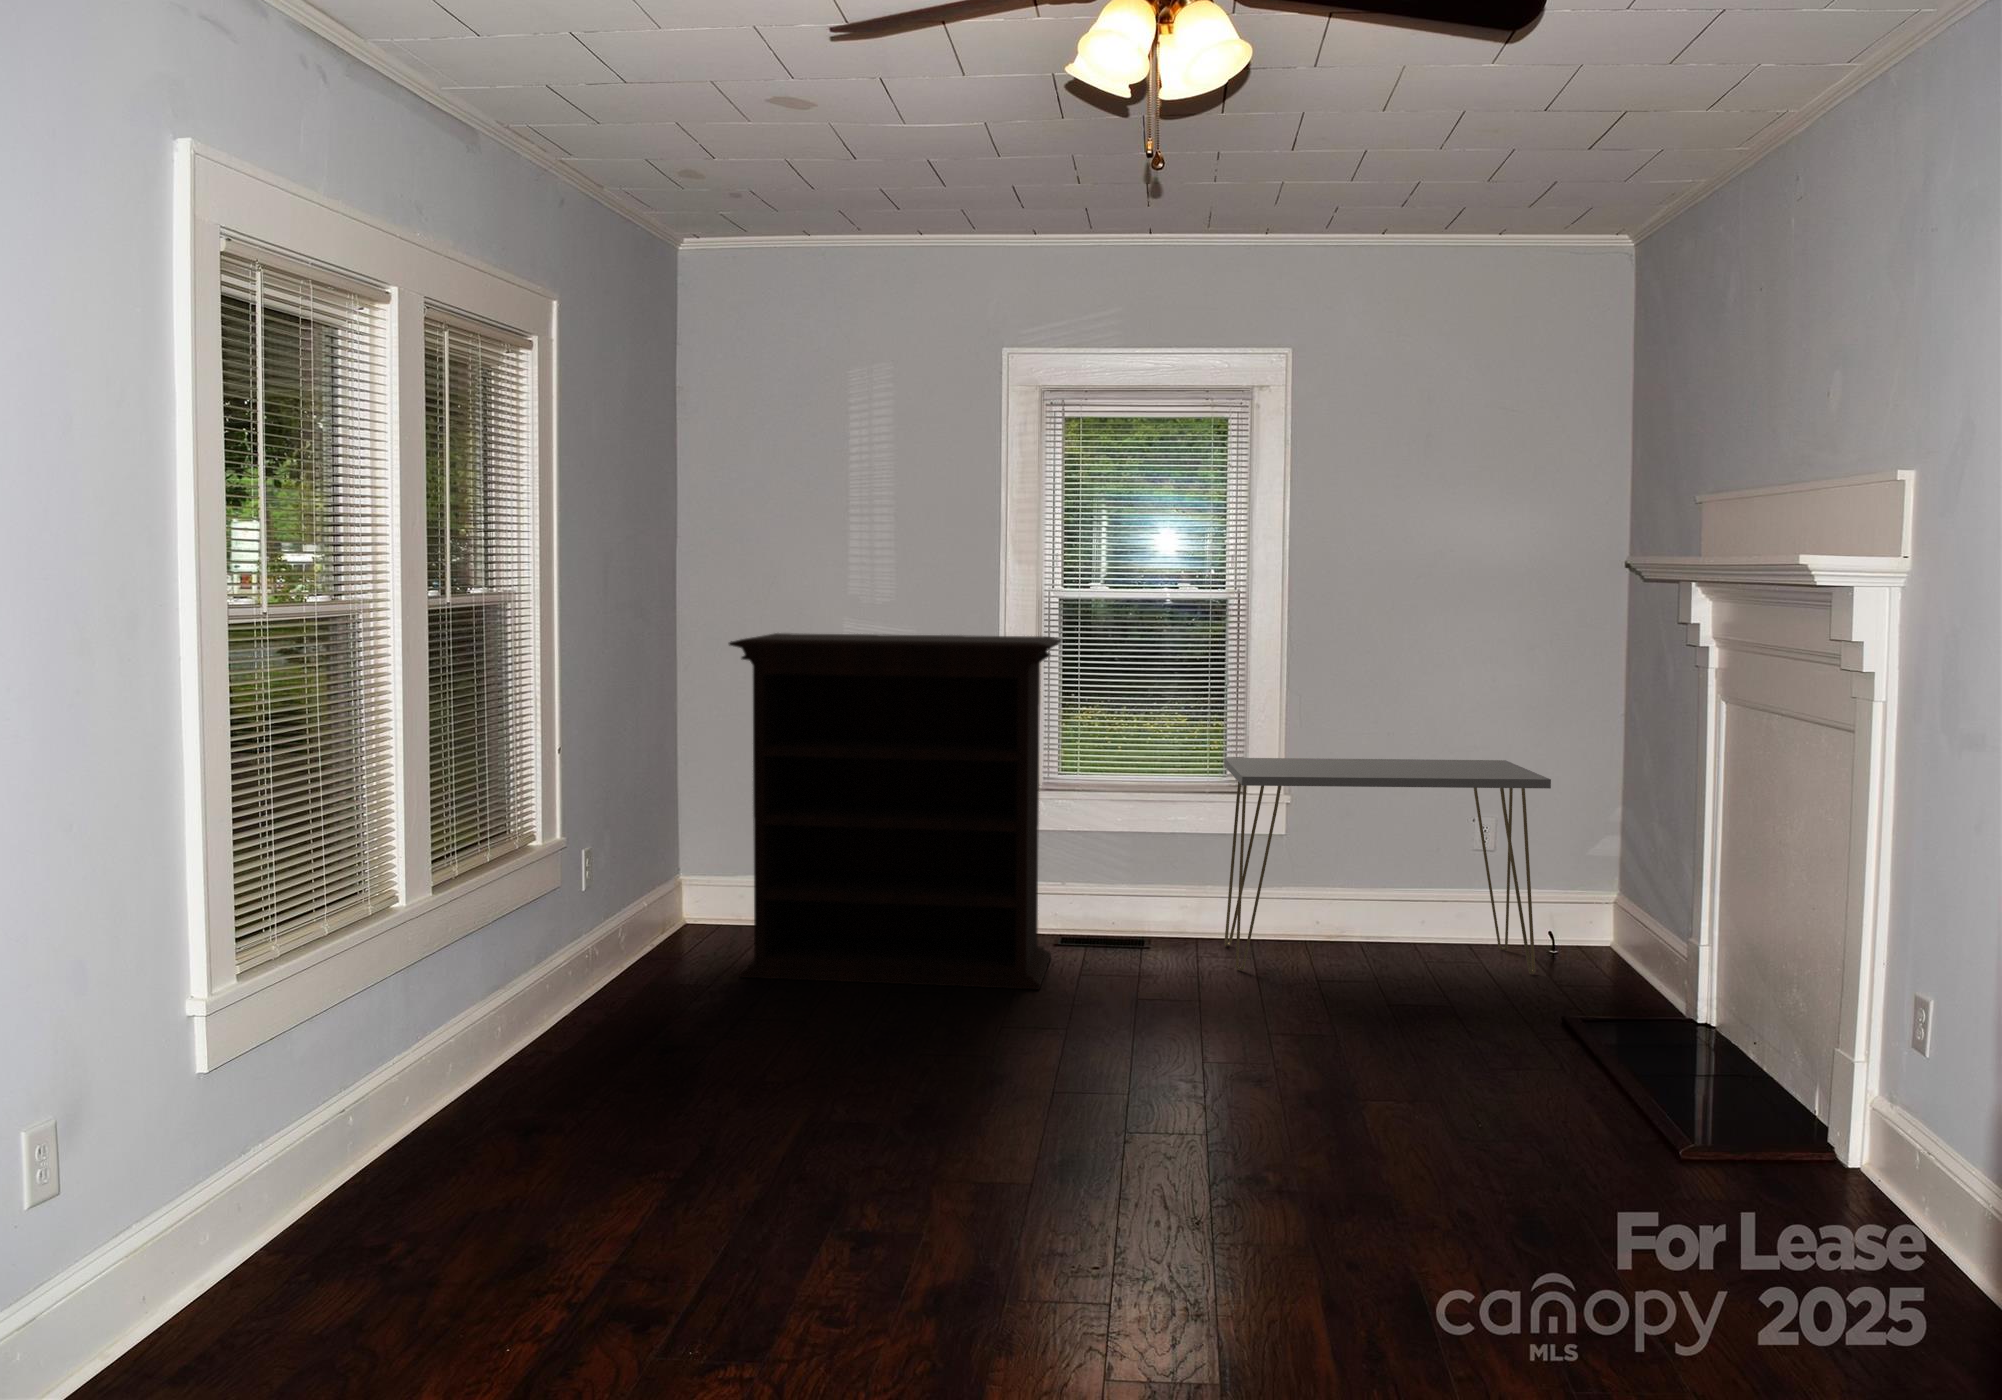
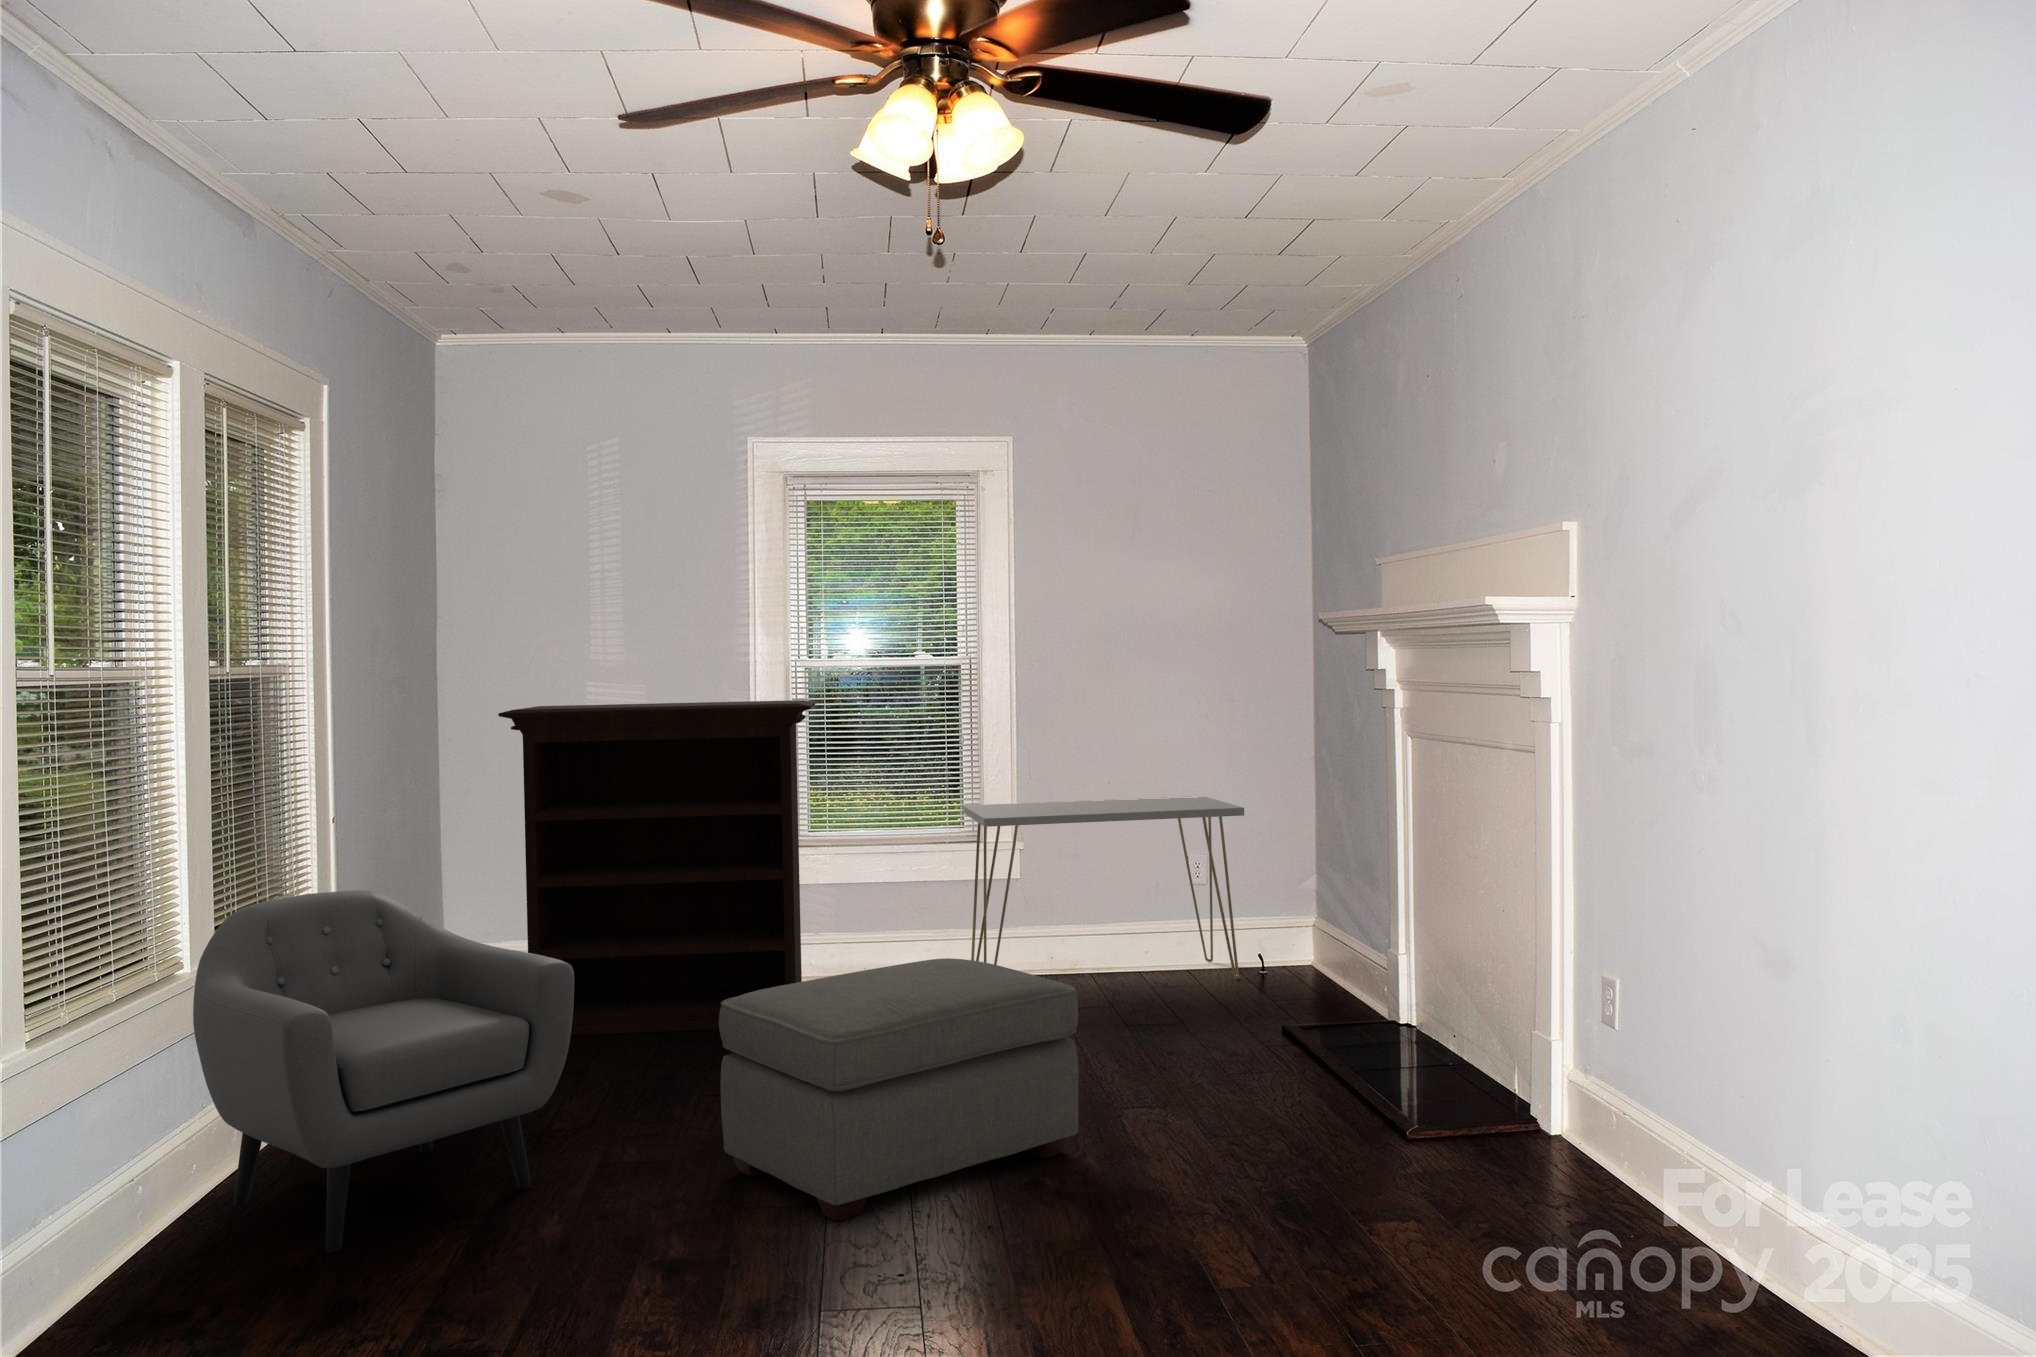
armchair: none [406,828,771,1199] -> present [193,890,574,1253]
ottoman: none [917,942,1314,1227] -> present [719,958,1079,1221]

